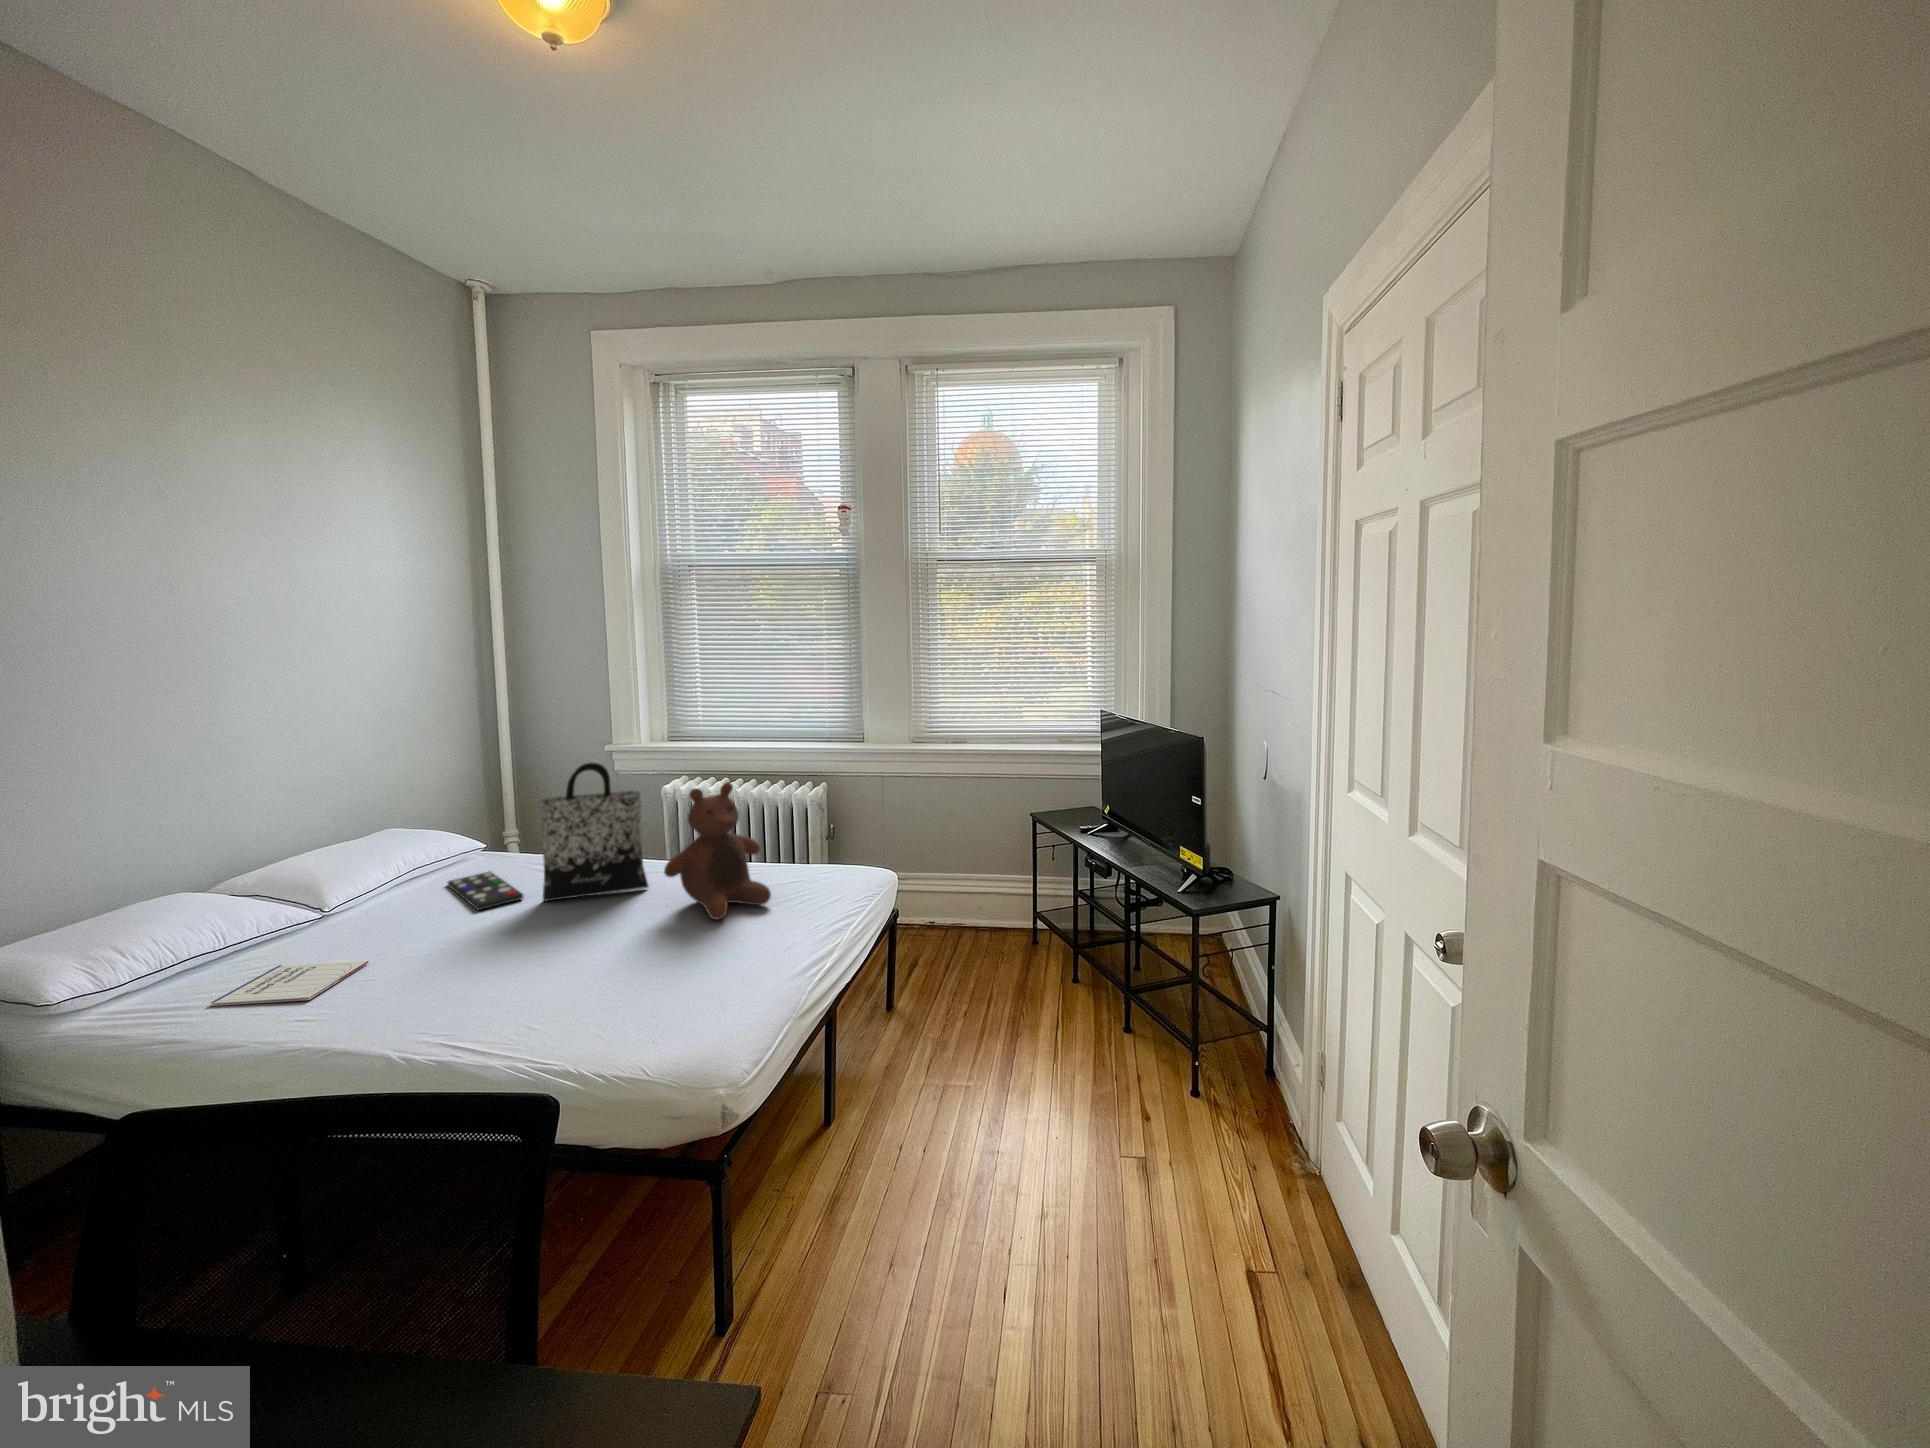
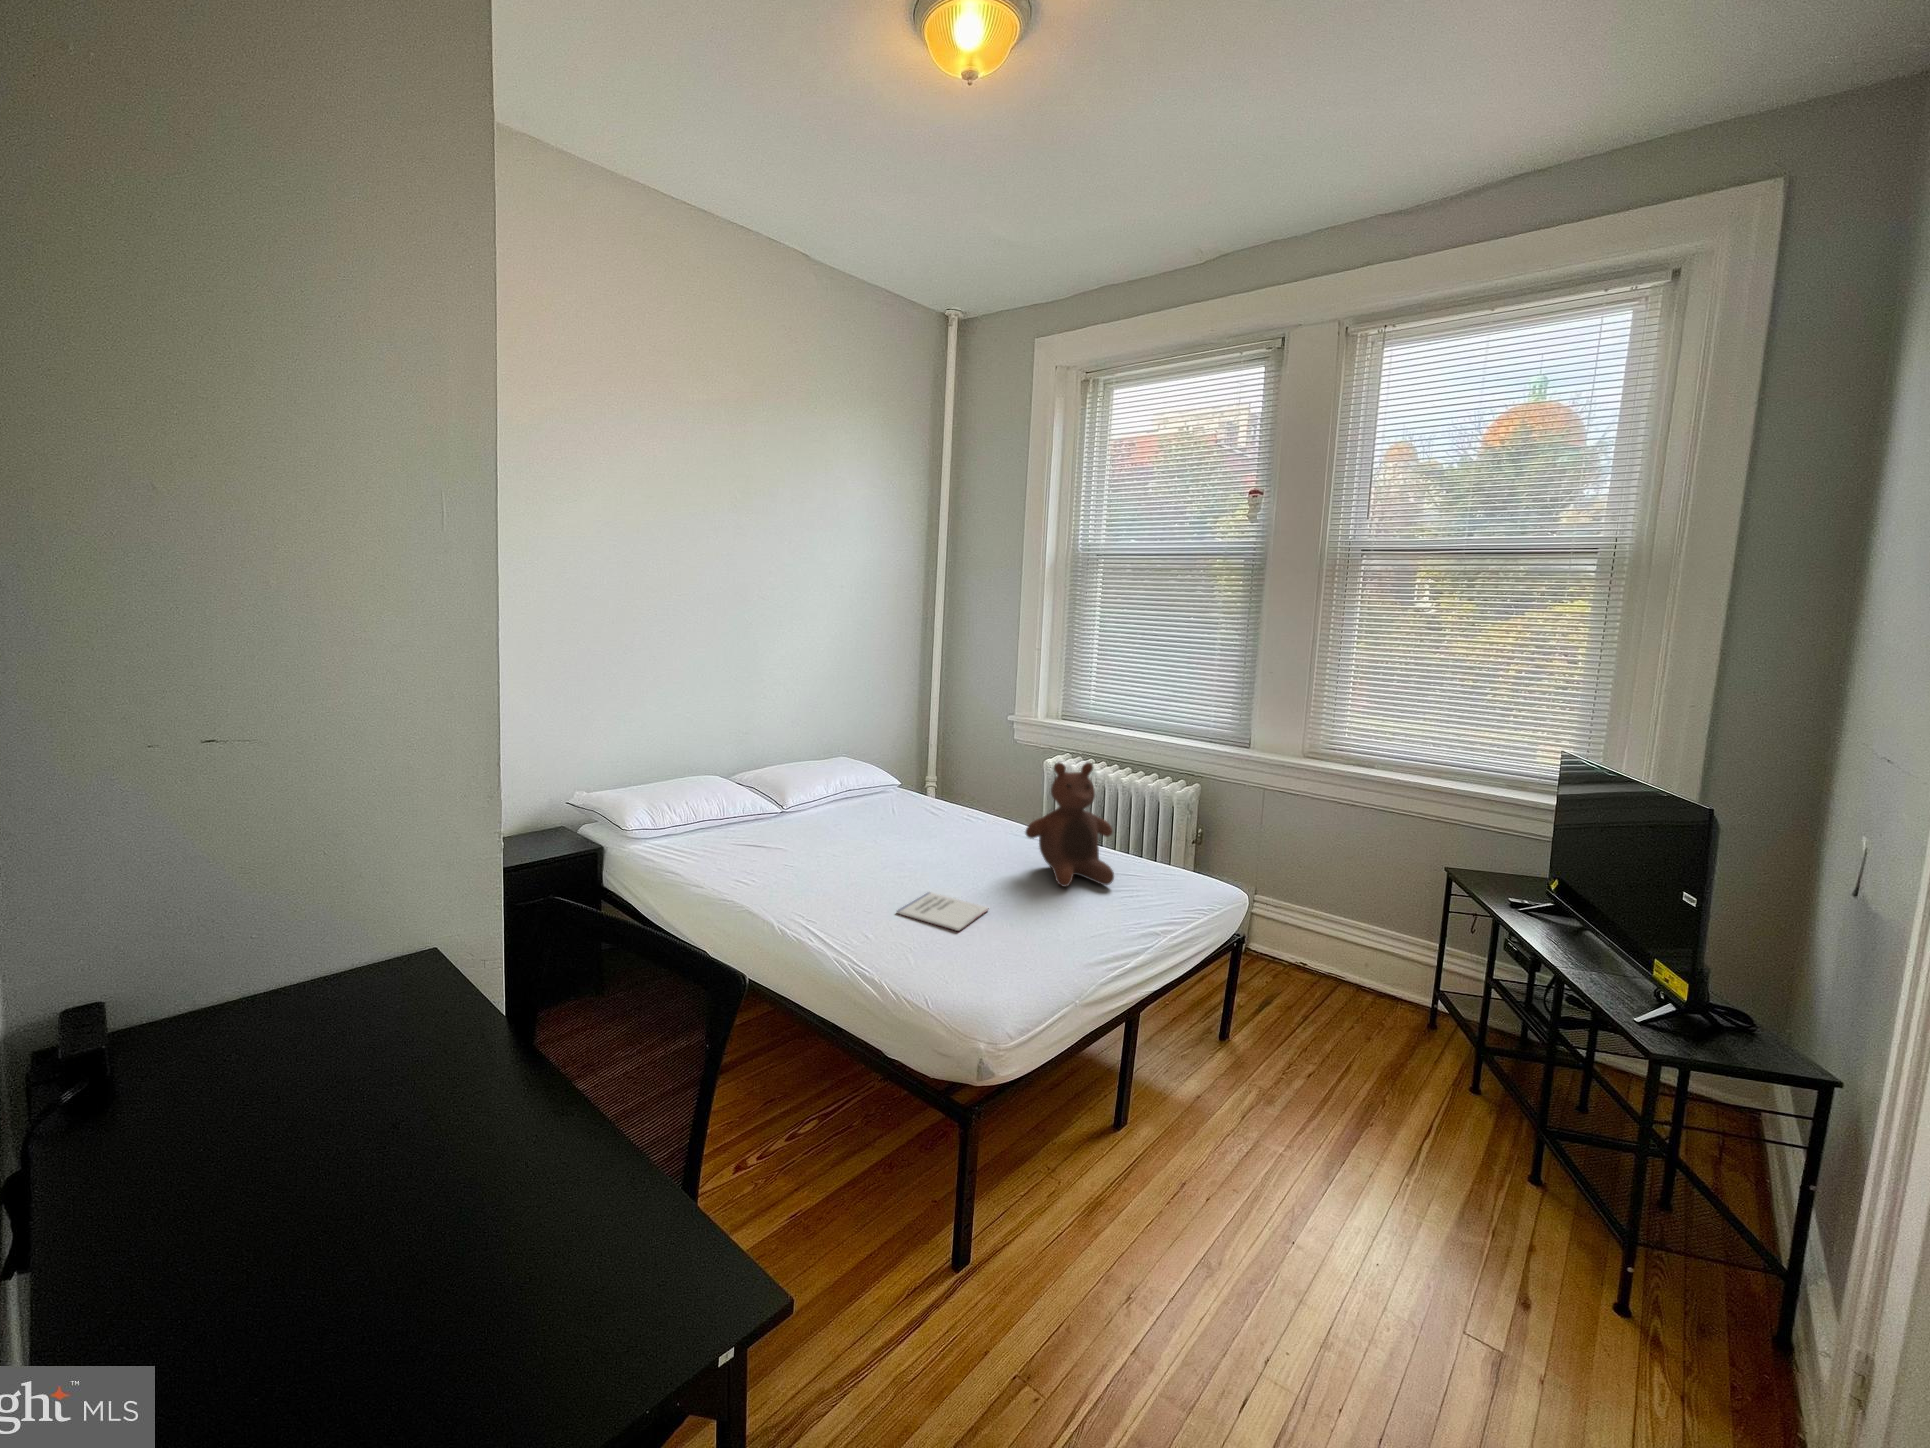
tote bag: present [540,763,648,901] -> none [937,725,1018,845]
remote control: present [448,872,523,910] -> none [881,802,925,830]
notebook: present [210,960,369,1006] -> present [896,892,988,931]

